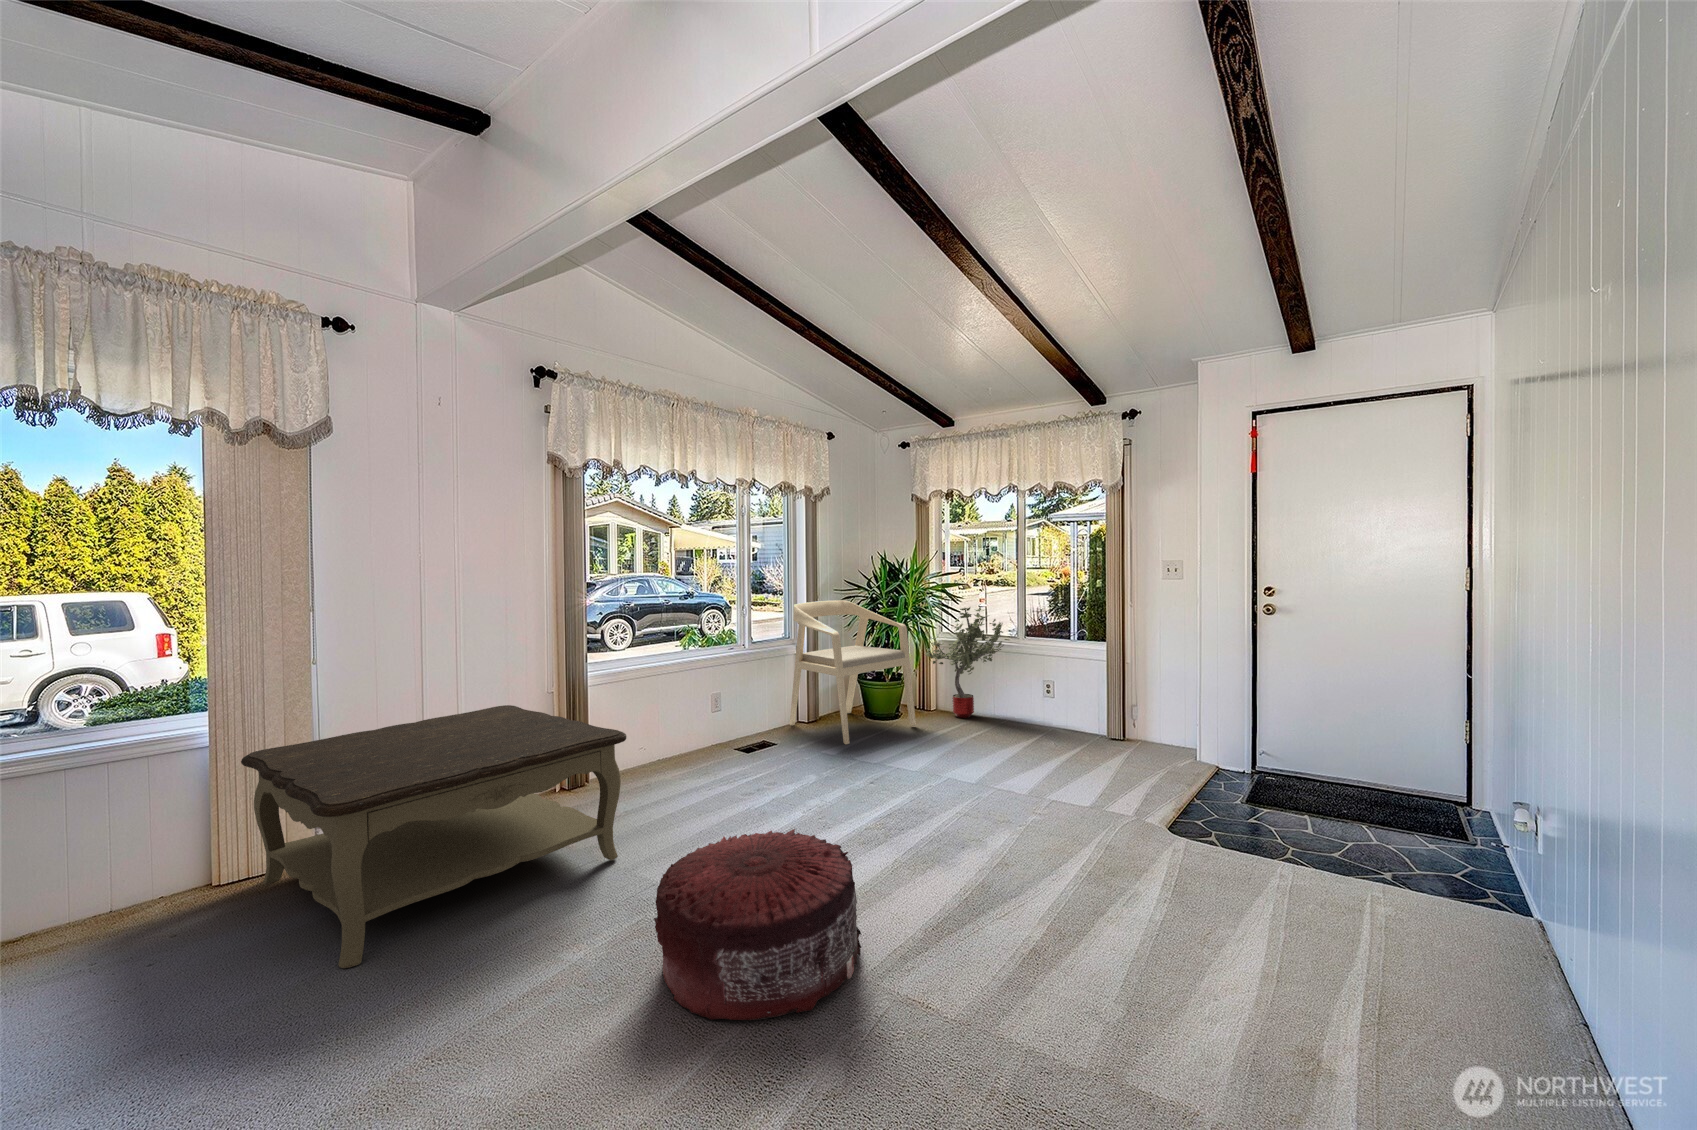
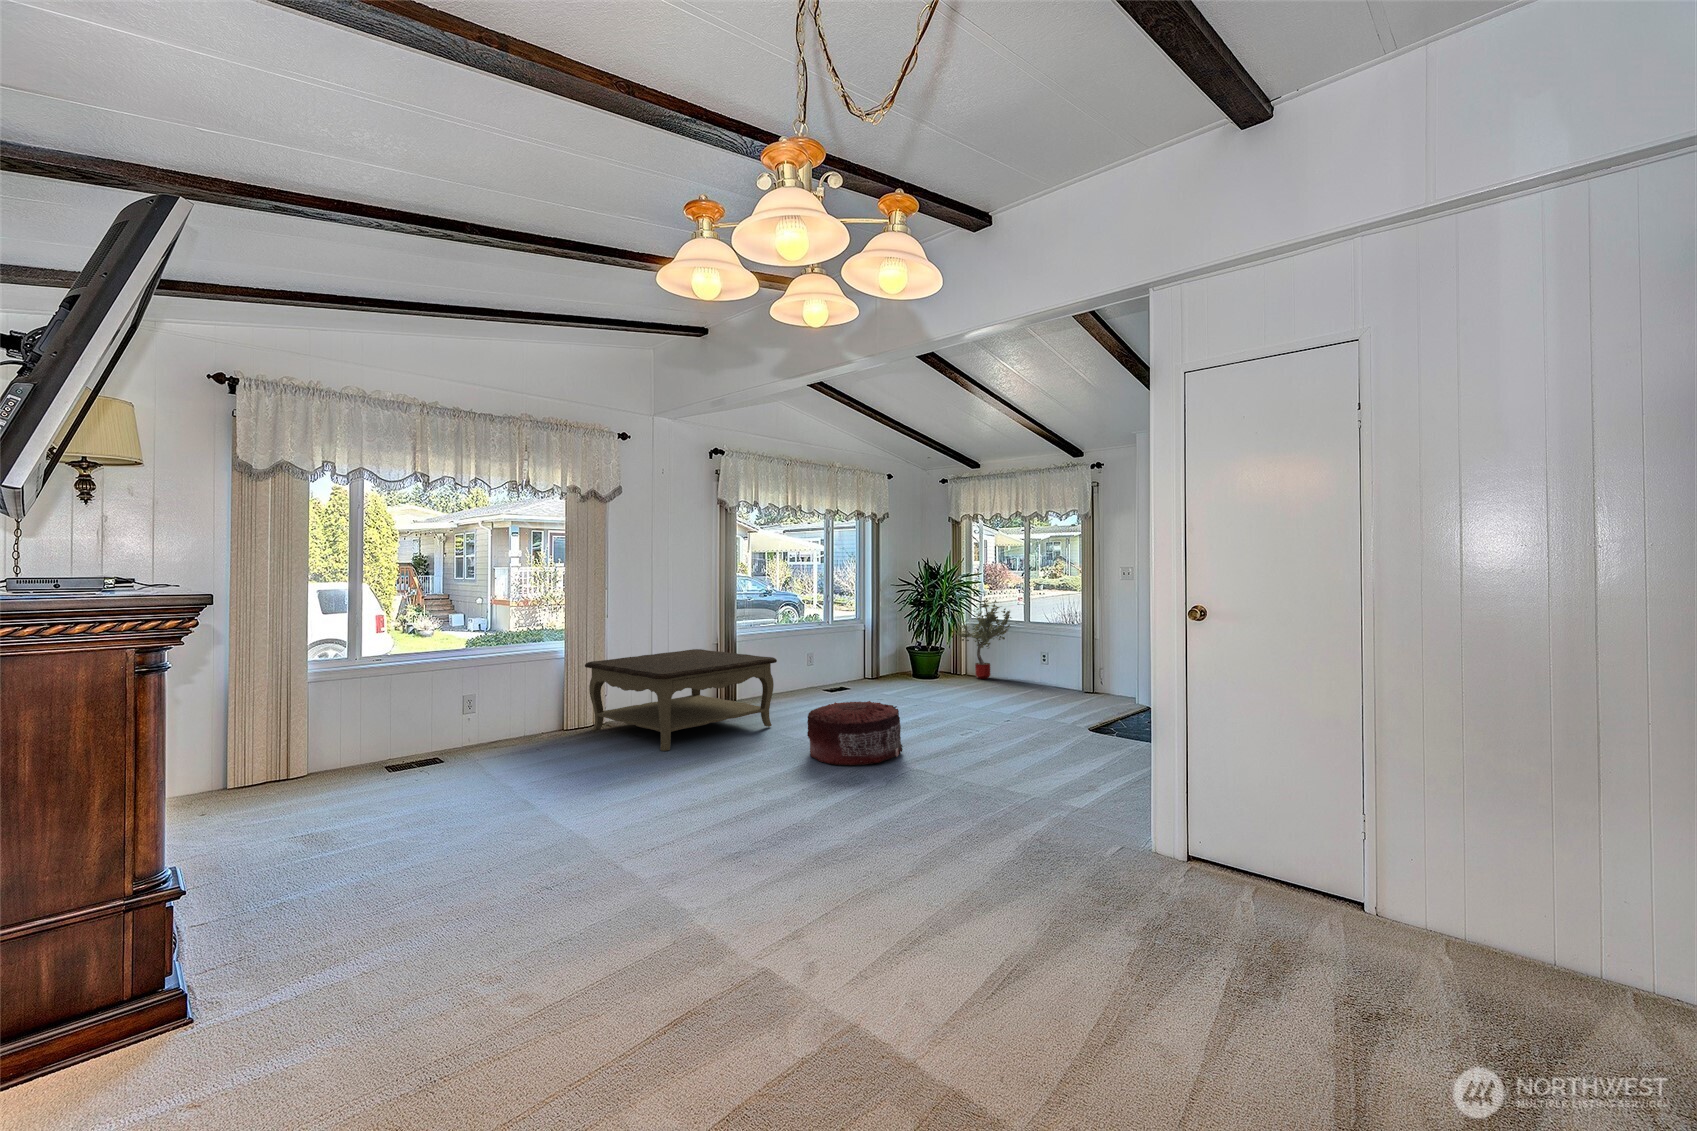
armchair: present [790,600,916,744] -> none [858,594,947,690]

